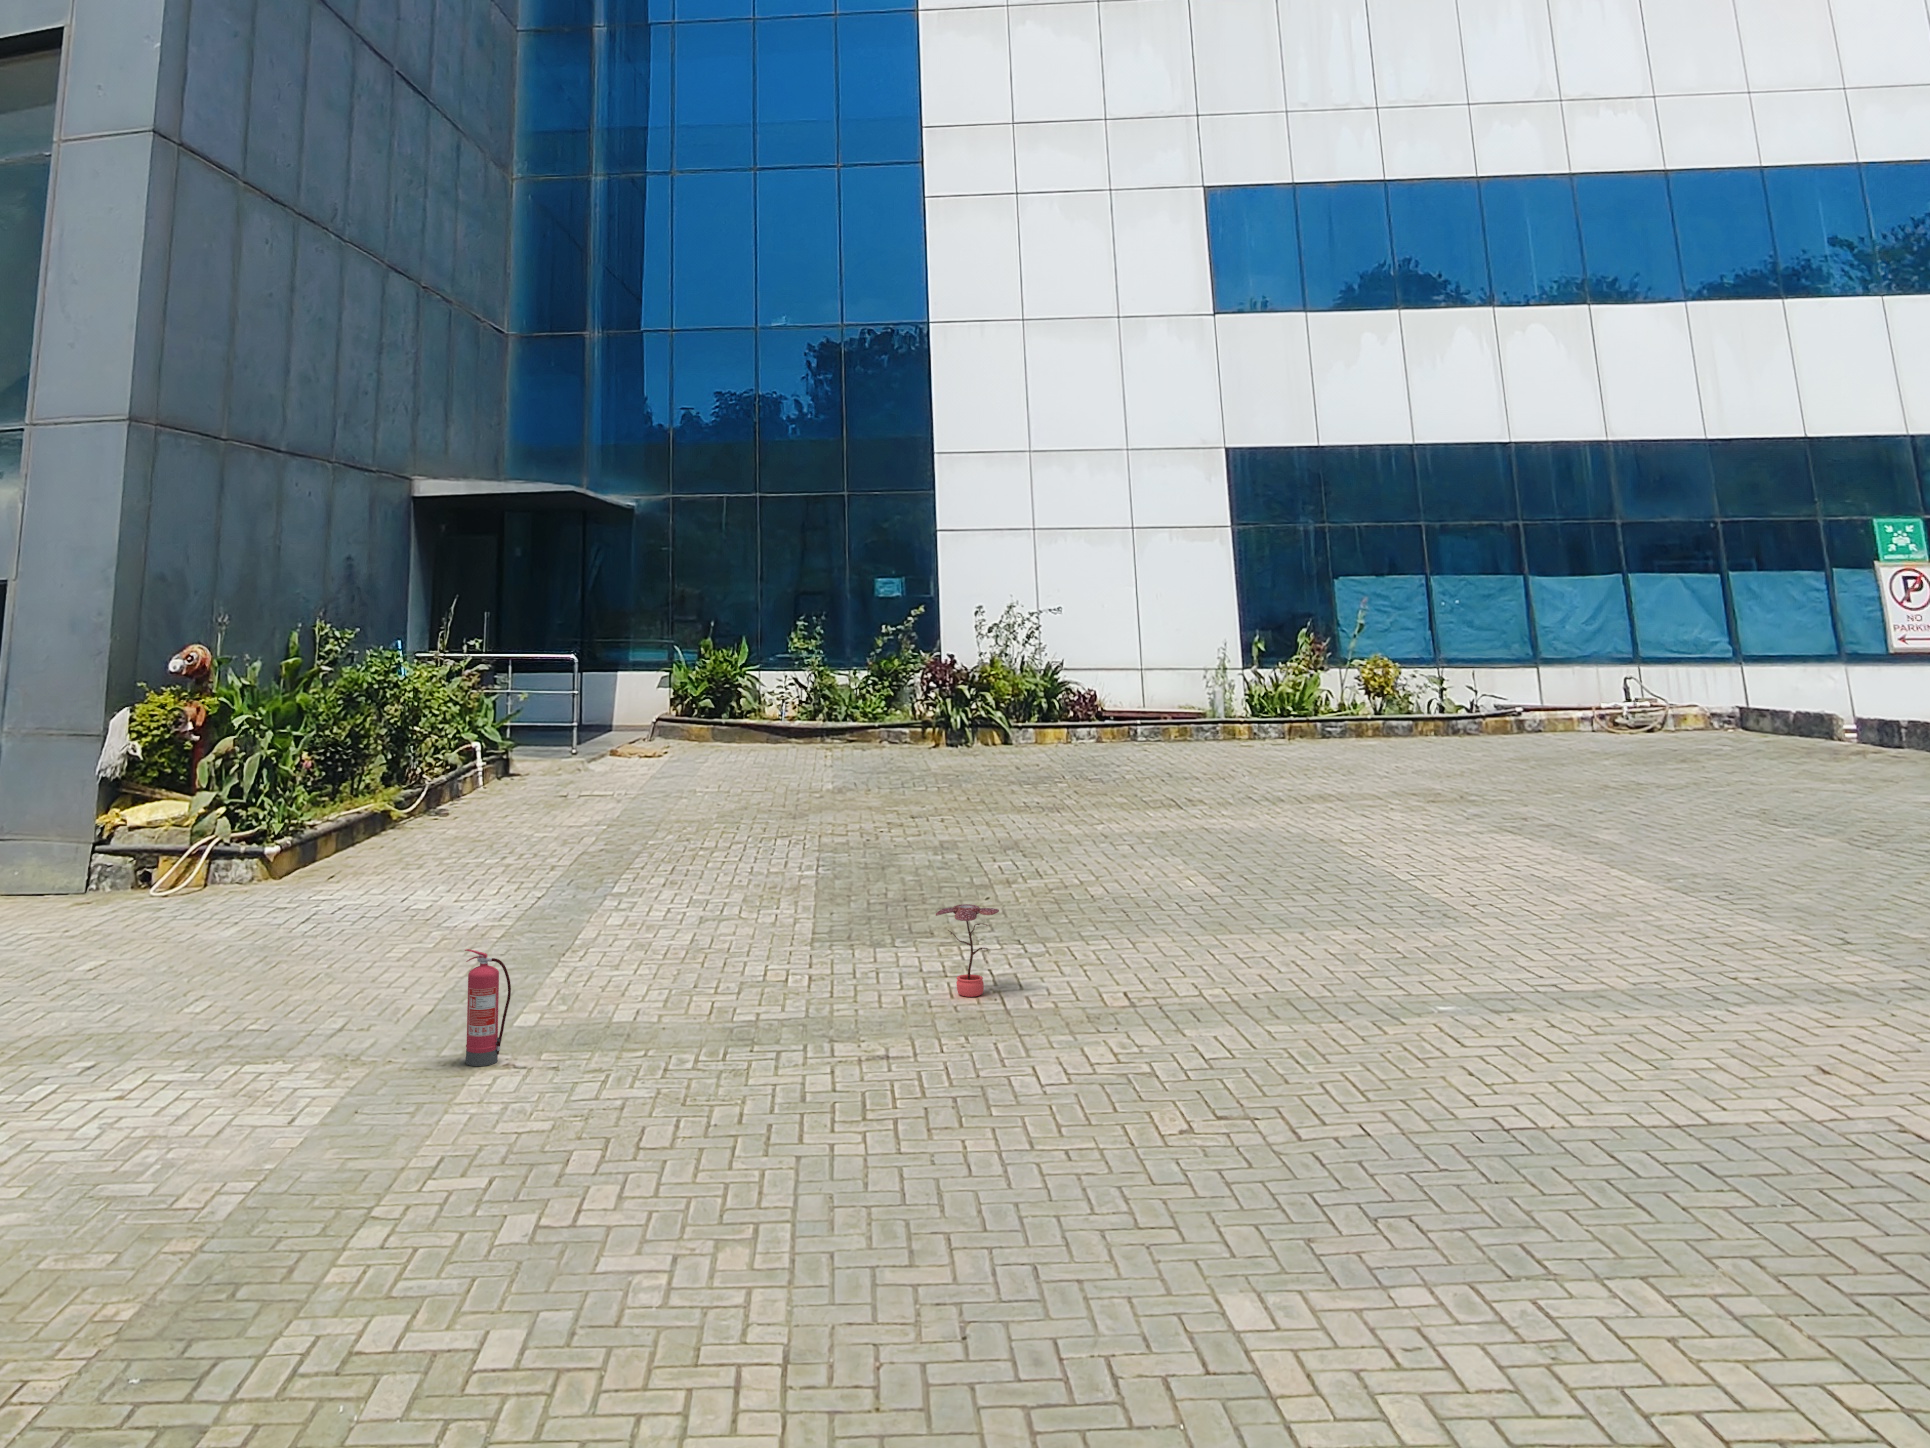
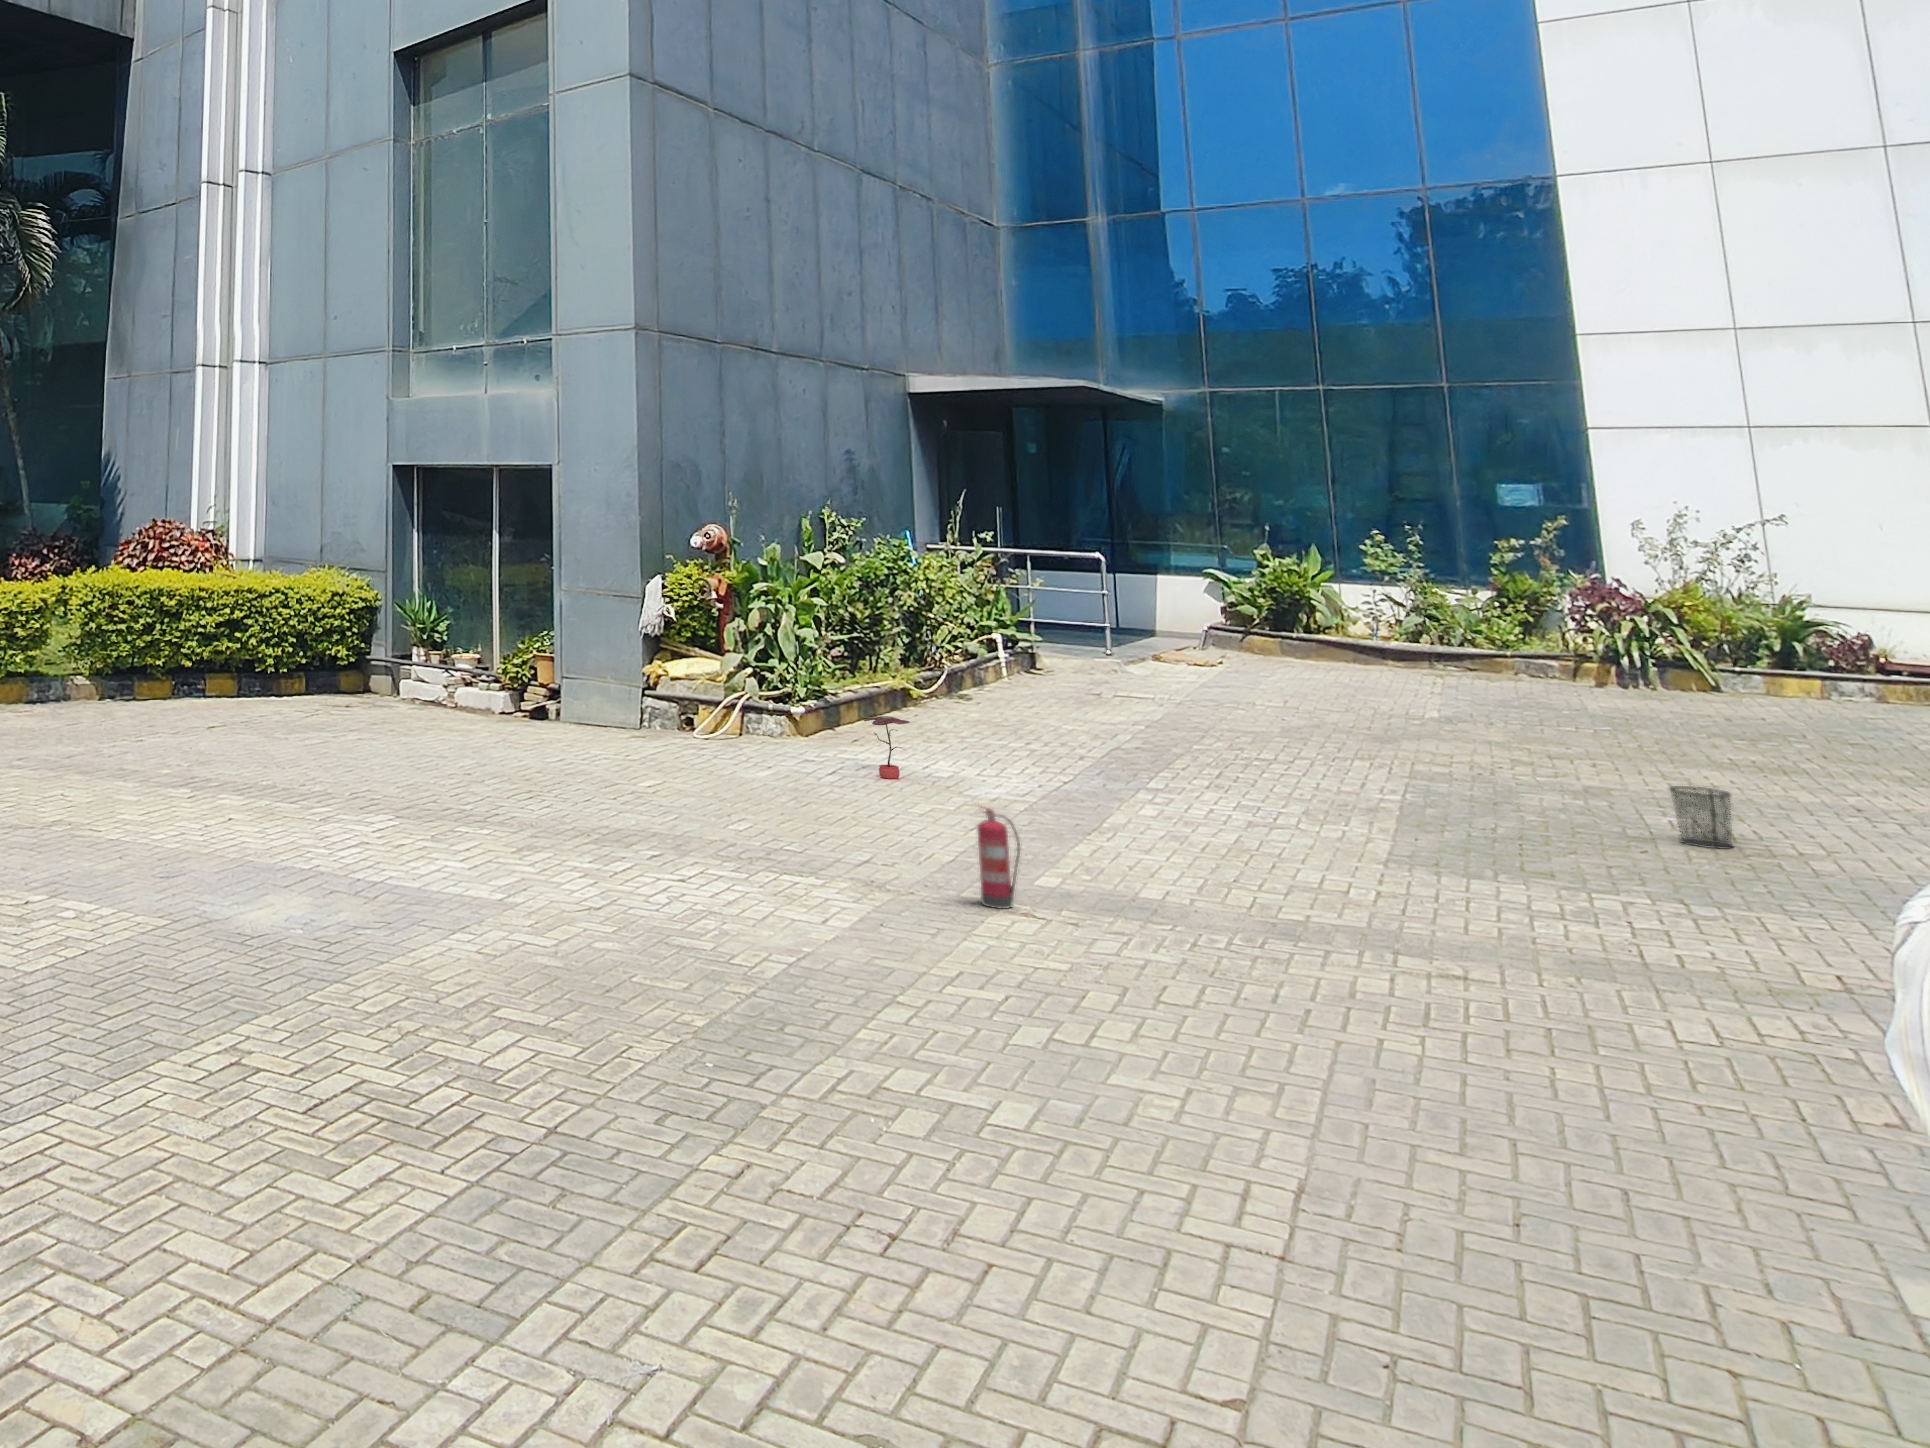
waste bin: none [1015,837,1056,889] -> present [1670,786,1733,849]
potted plant: present [936,904,999,997] -> present [864,716,910,779]

